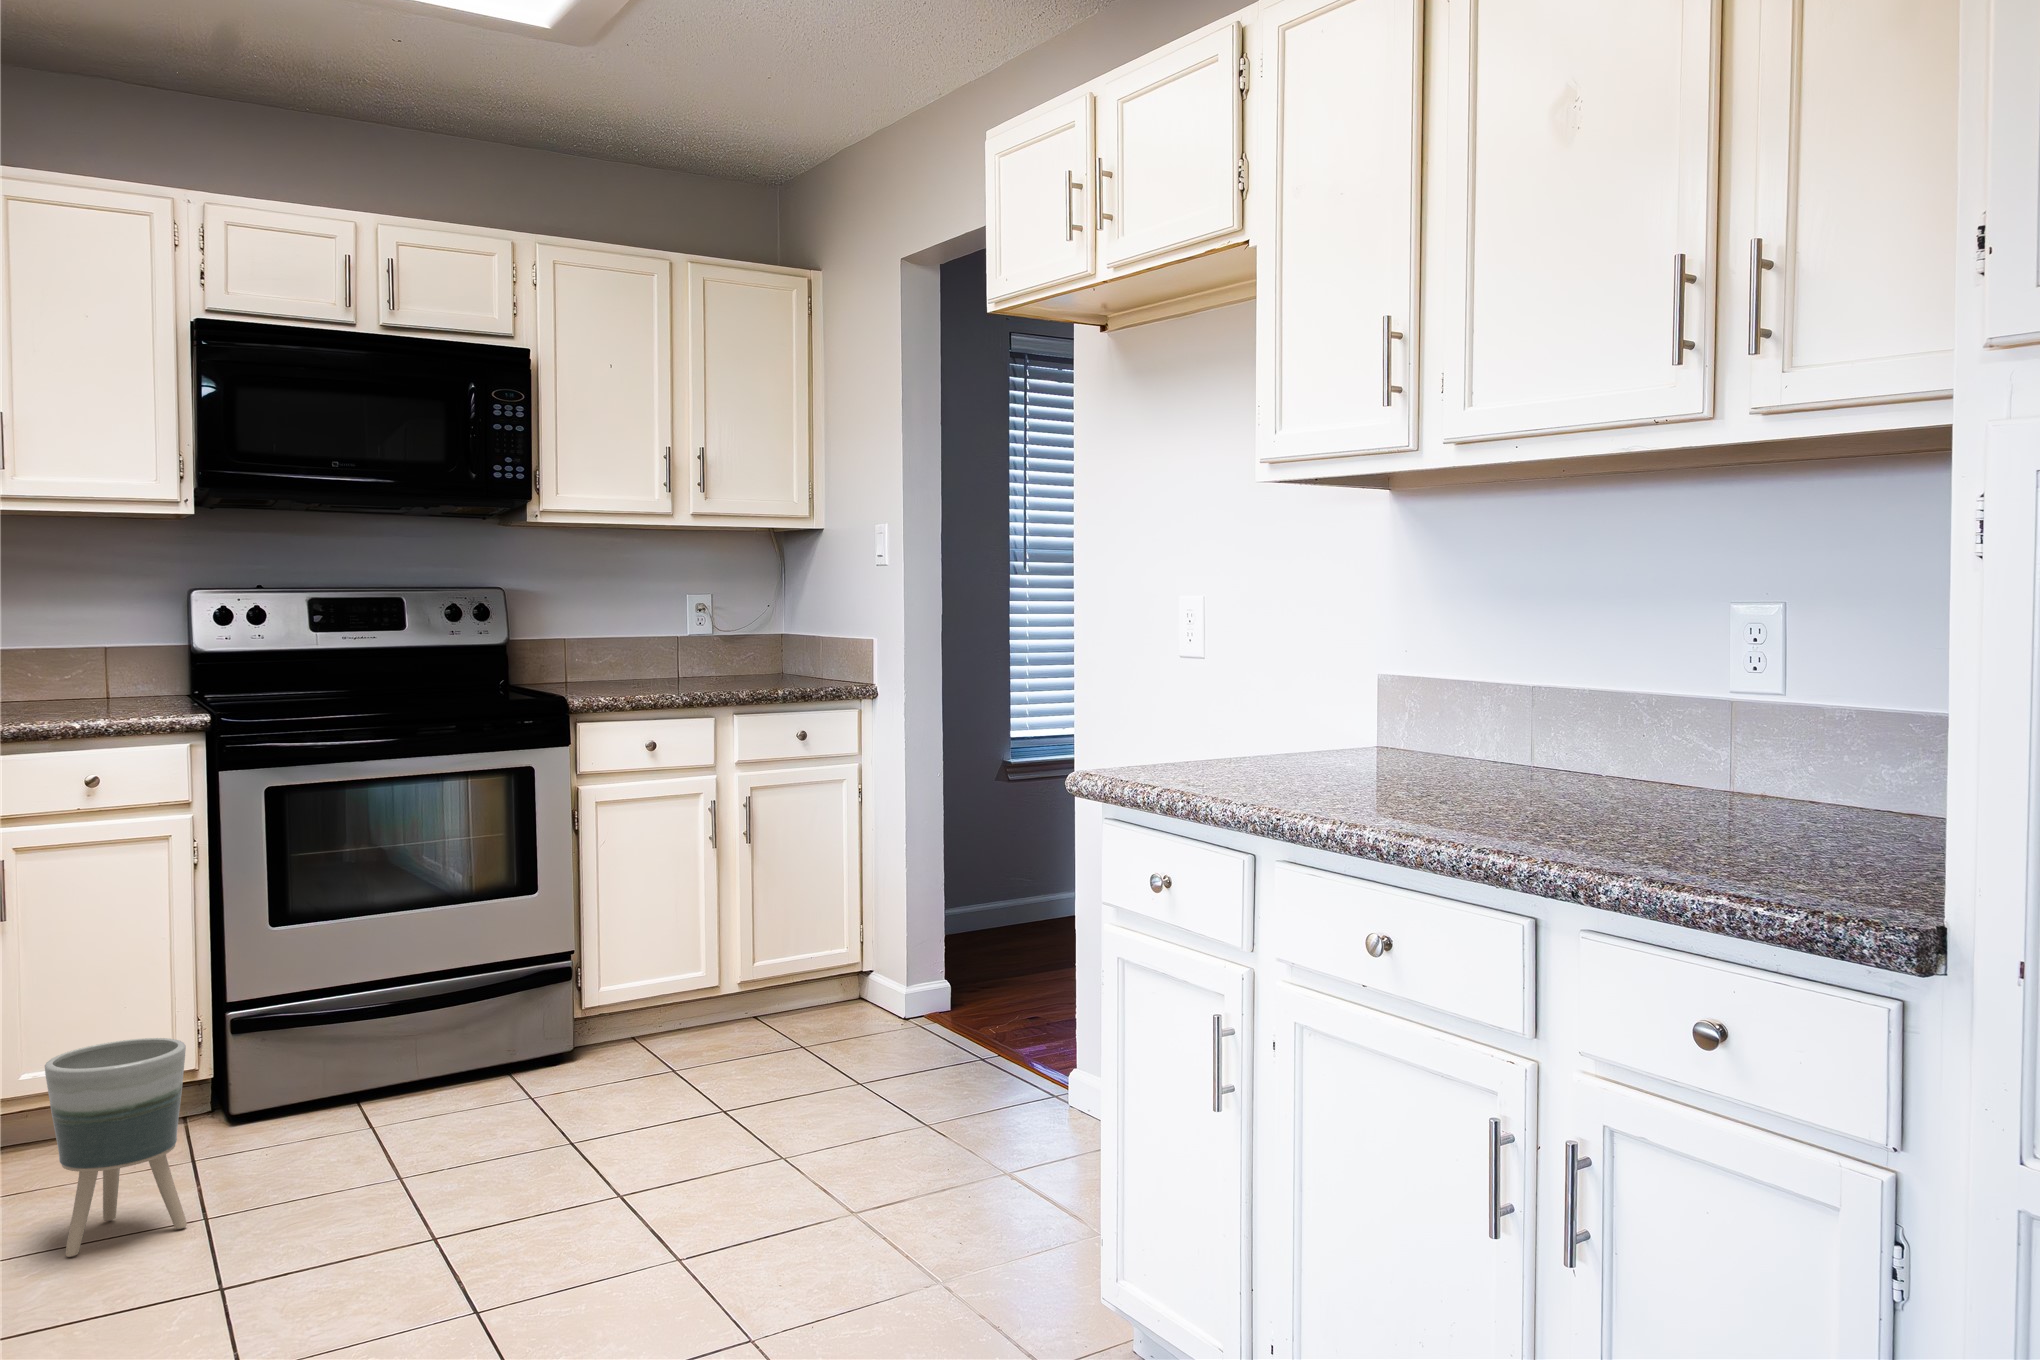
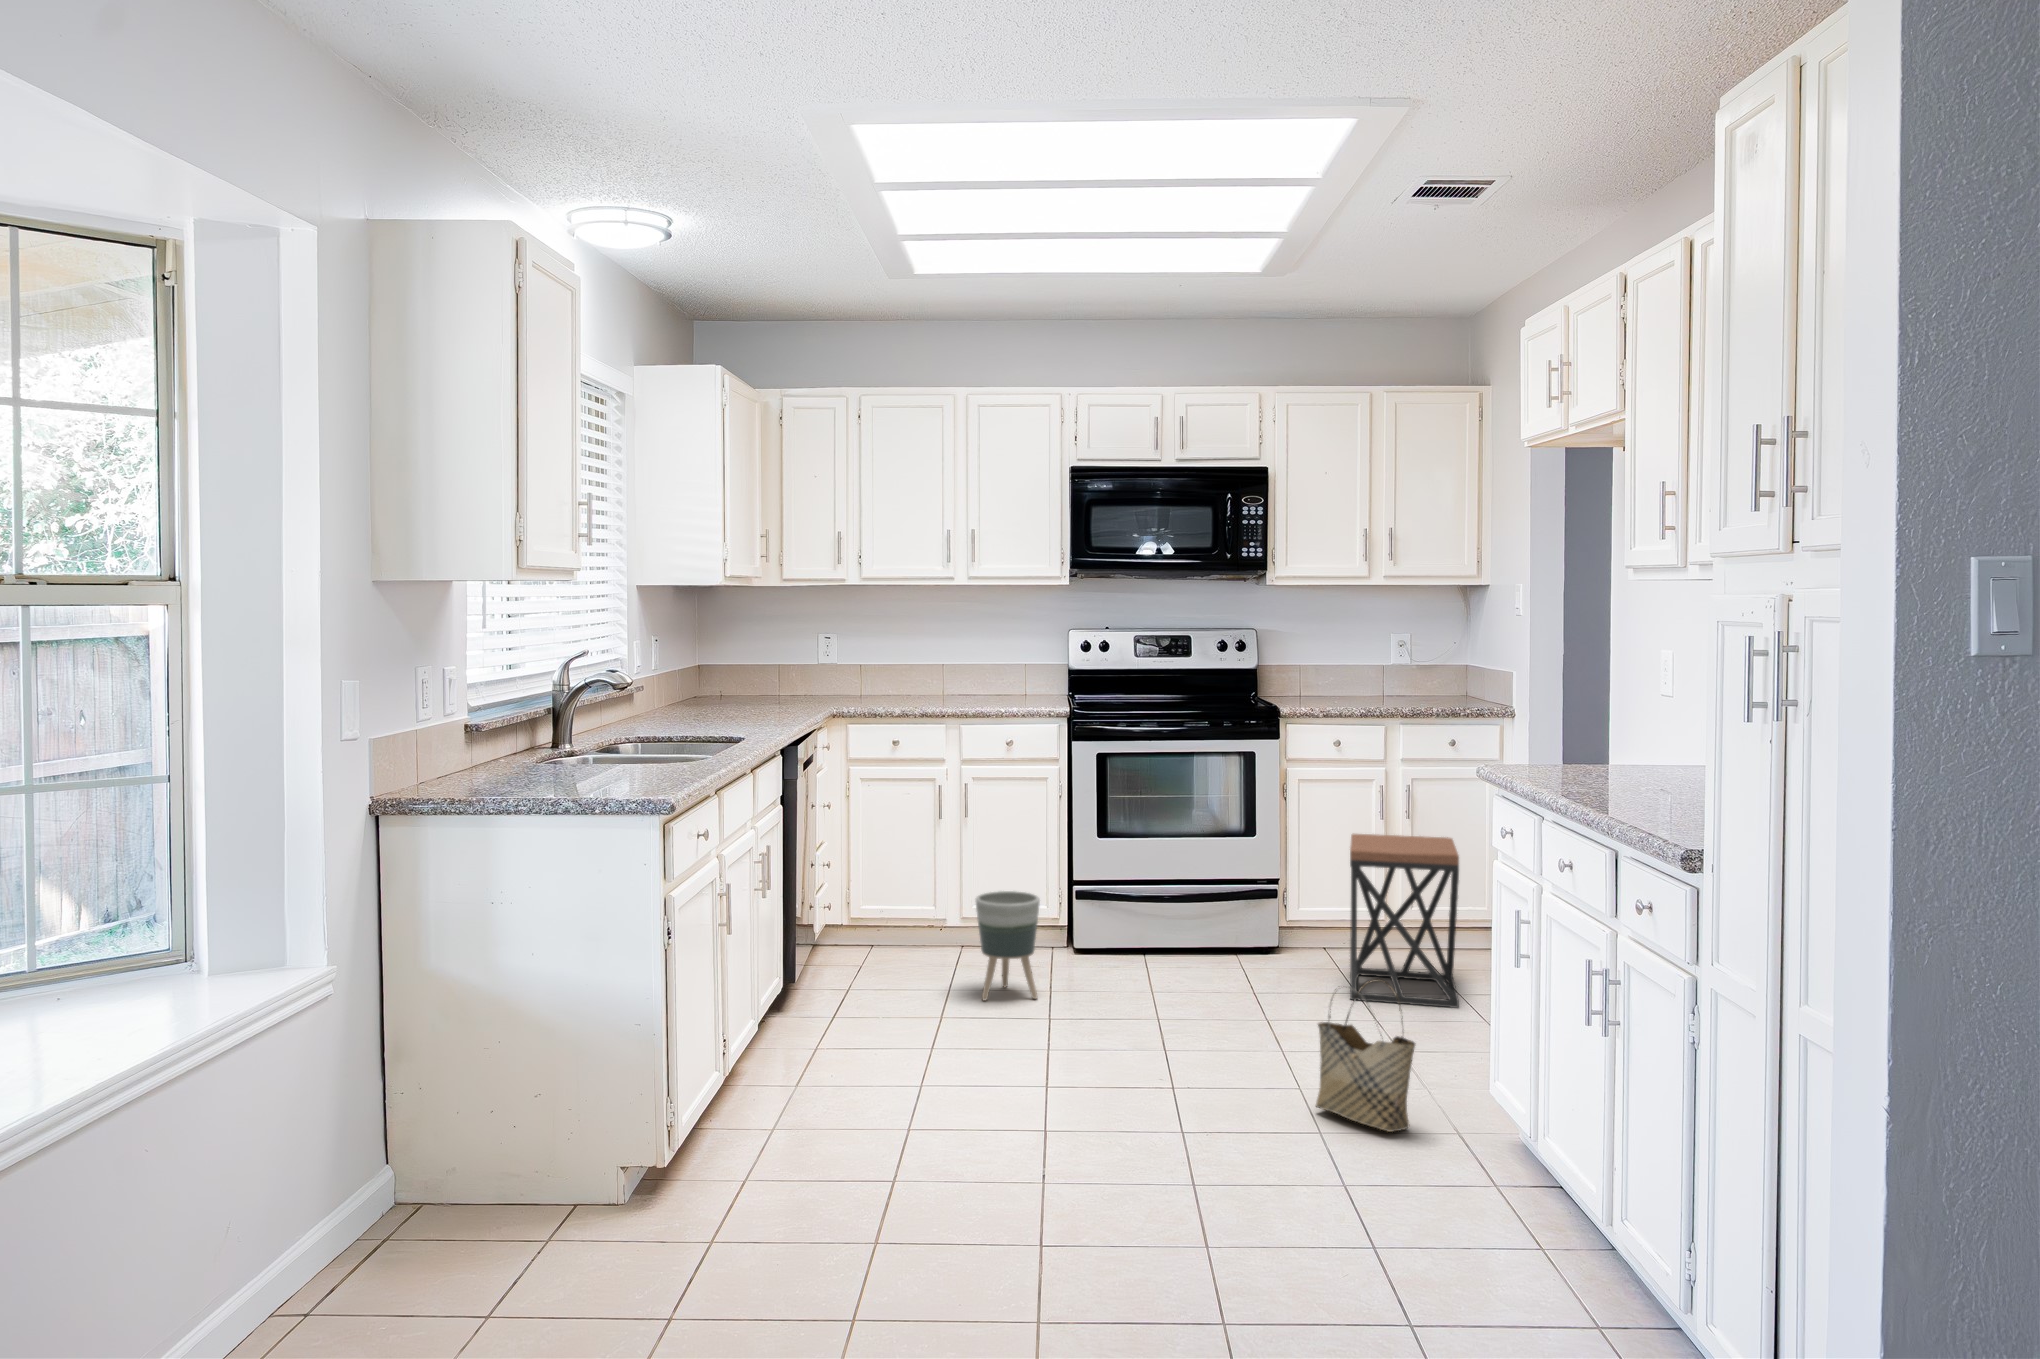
stool: none [689,857,861,1107] -> present [1350,834,1459,1008]
woven basket: none [763,1063,922,1299] -> present [1316,979,1415,1132]

